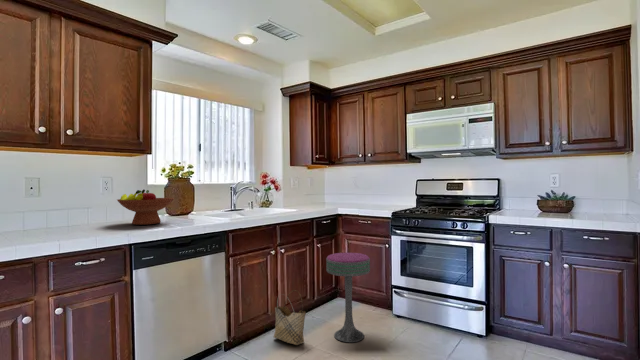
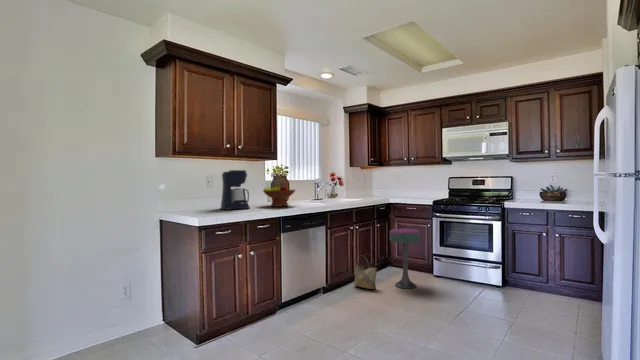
coffee maker: none [27,167,86,233] -> present [221,170,250,210]

